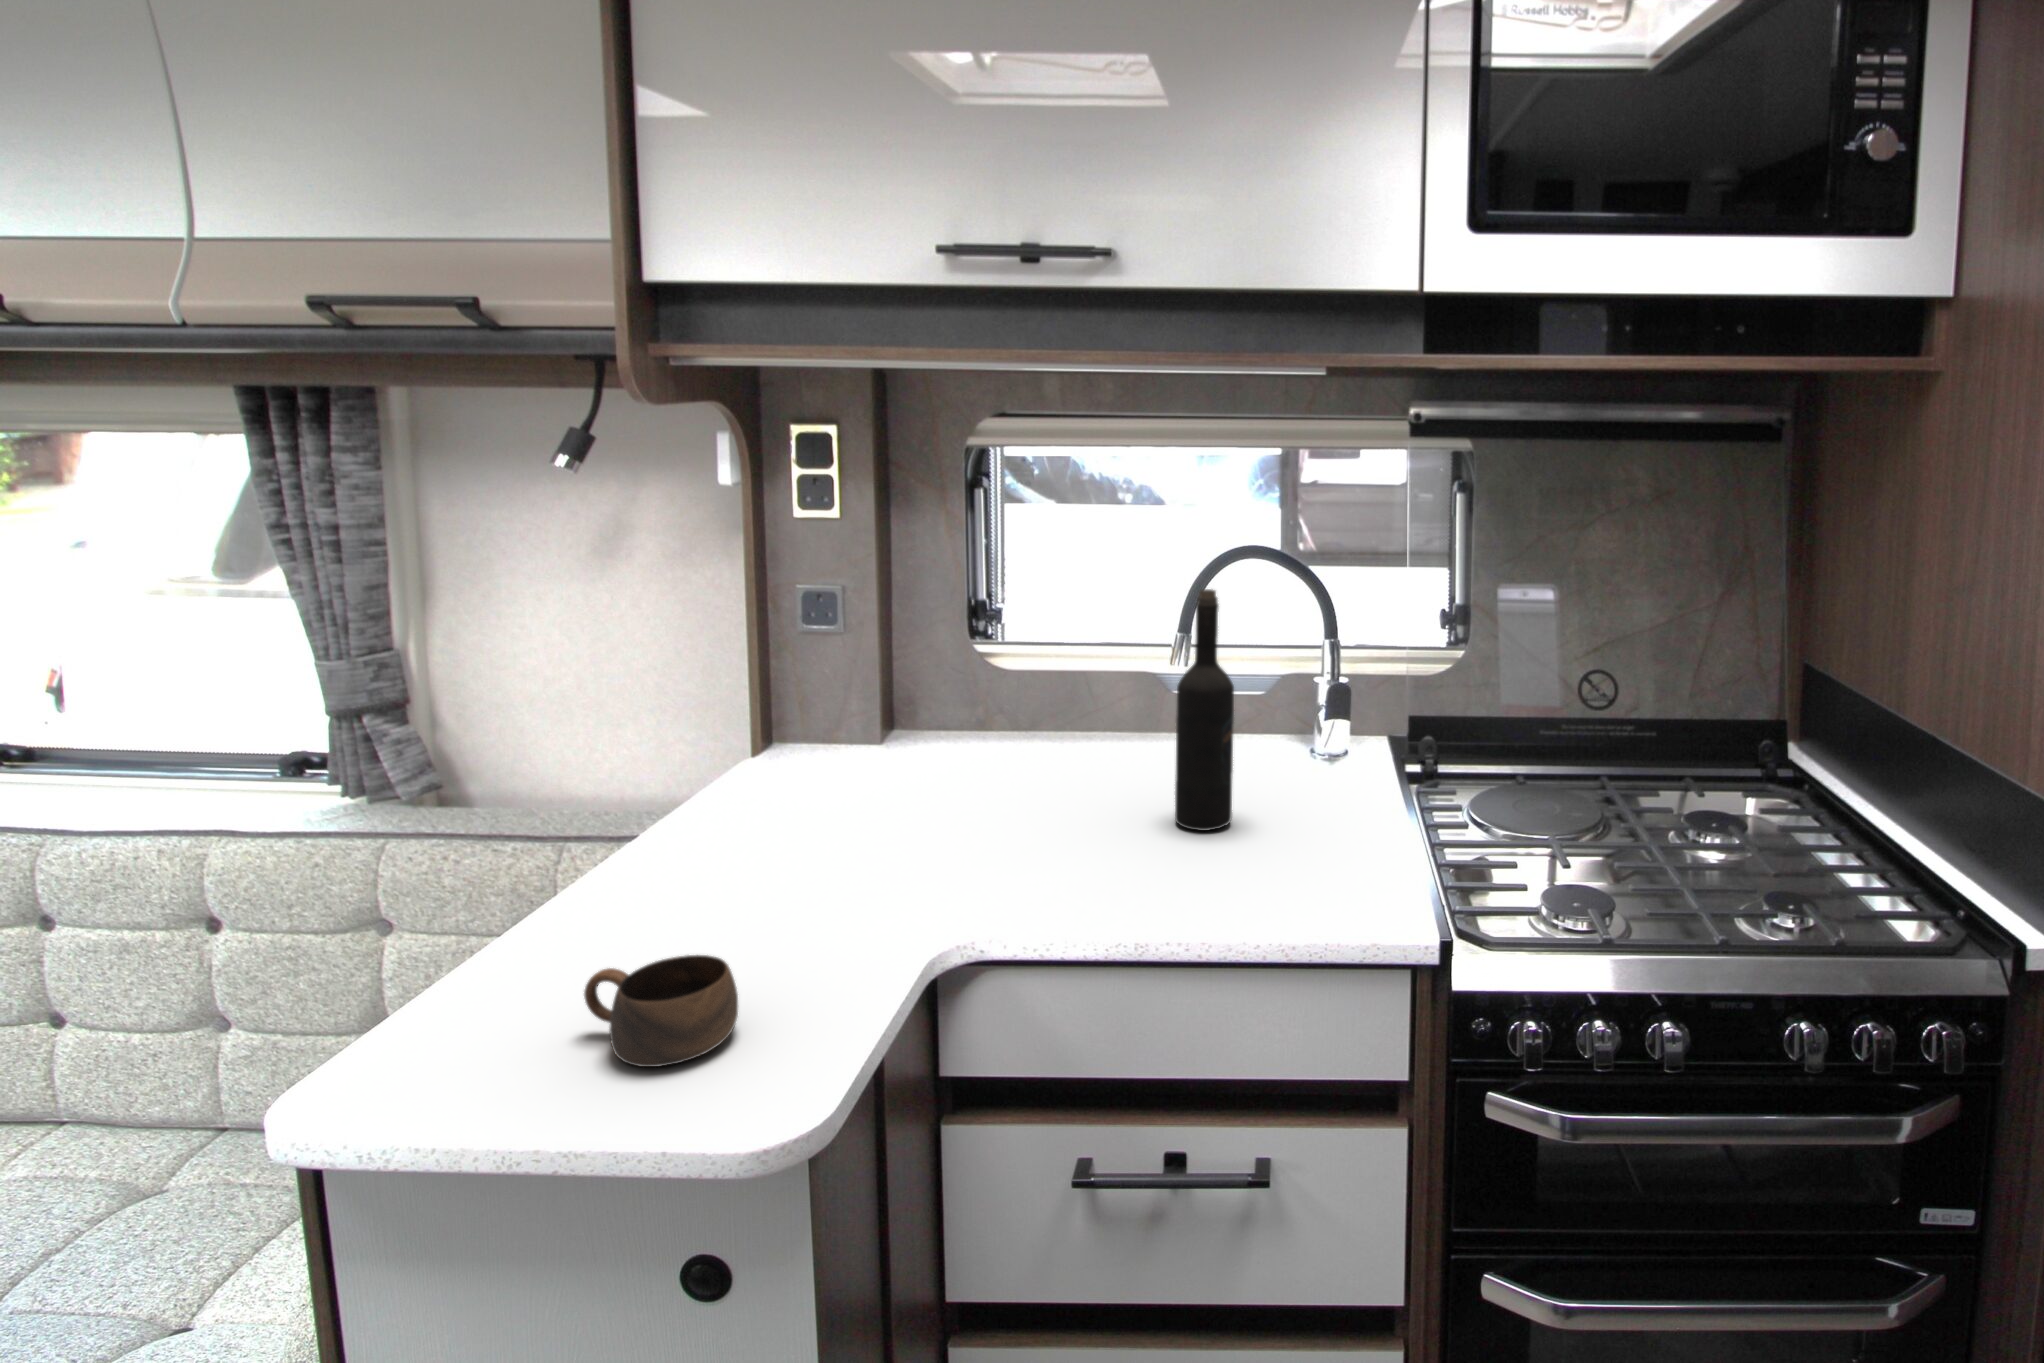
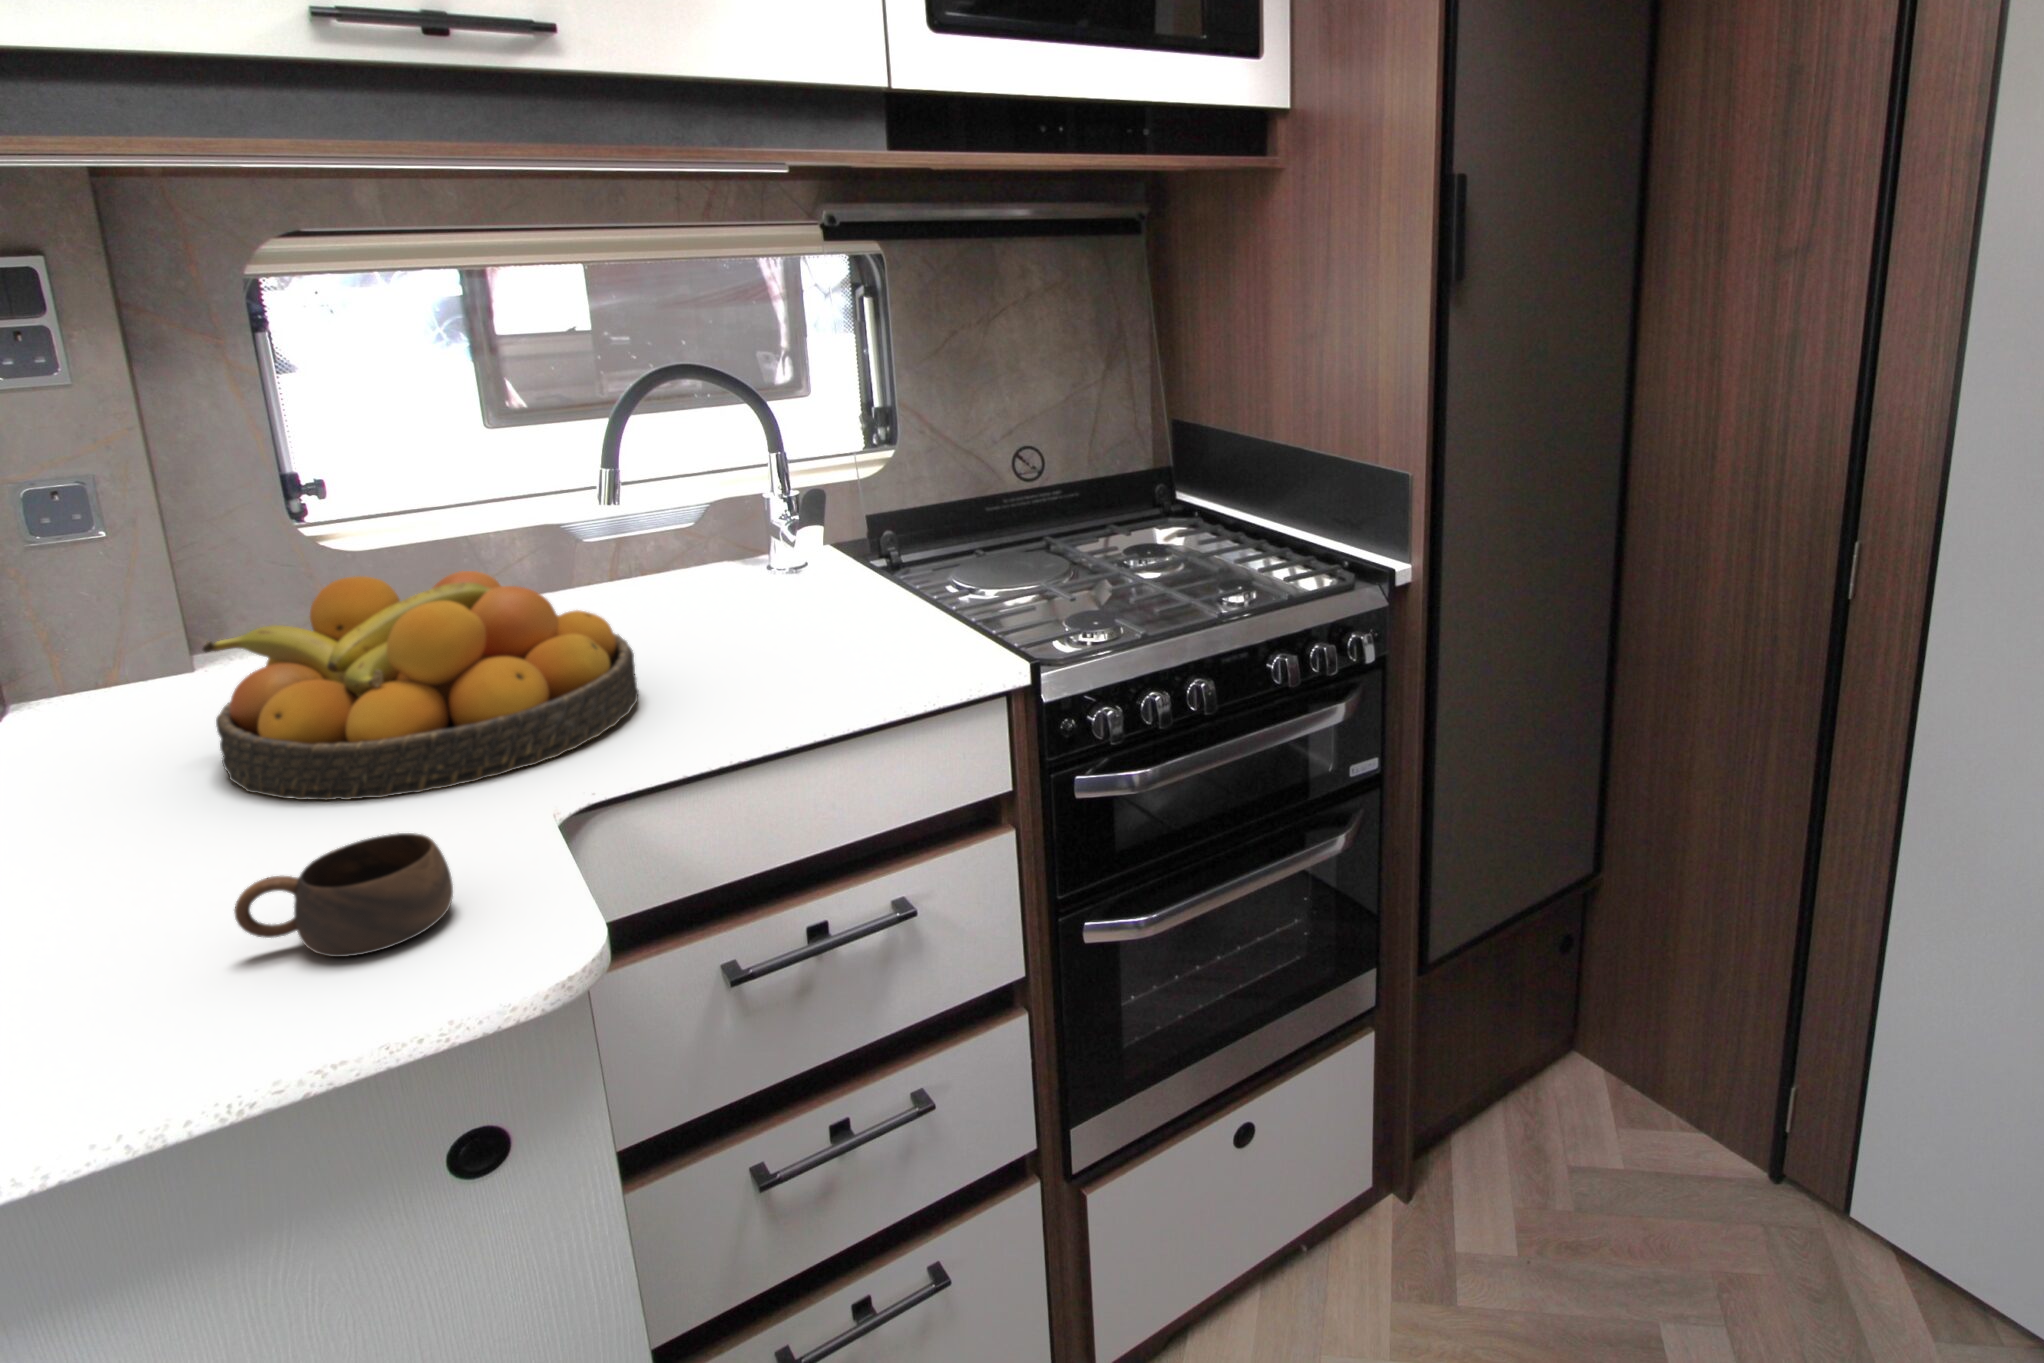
wine bottle: present [1175,589,1234,831] -> none [681,403,759,649]
fruit bowl: none [769,702,1085,912] -> present [203,571,639,800]

